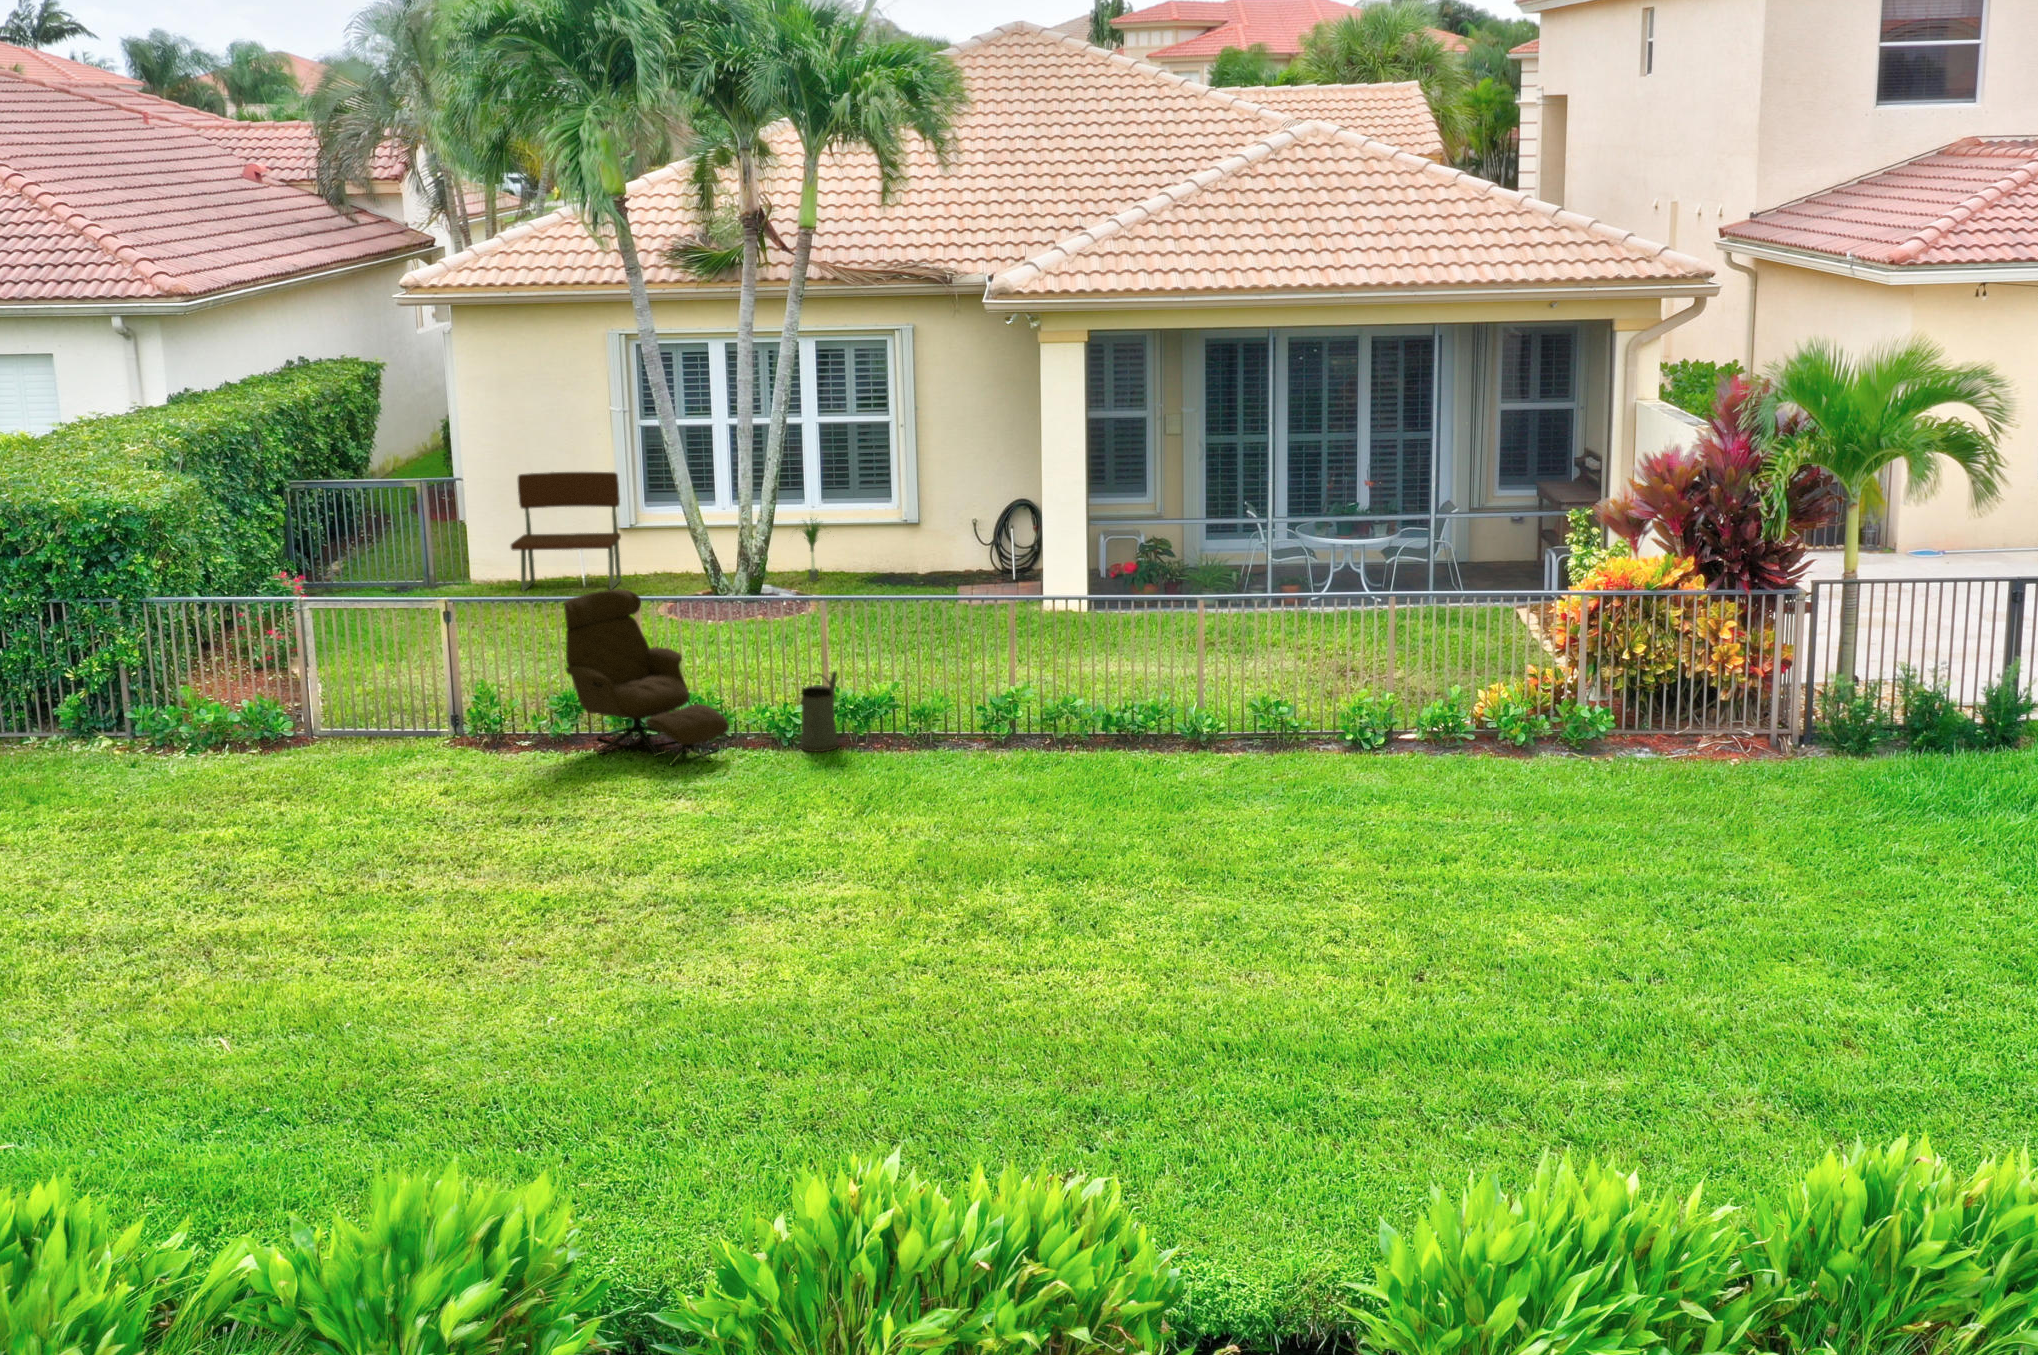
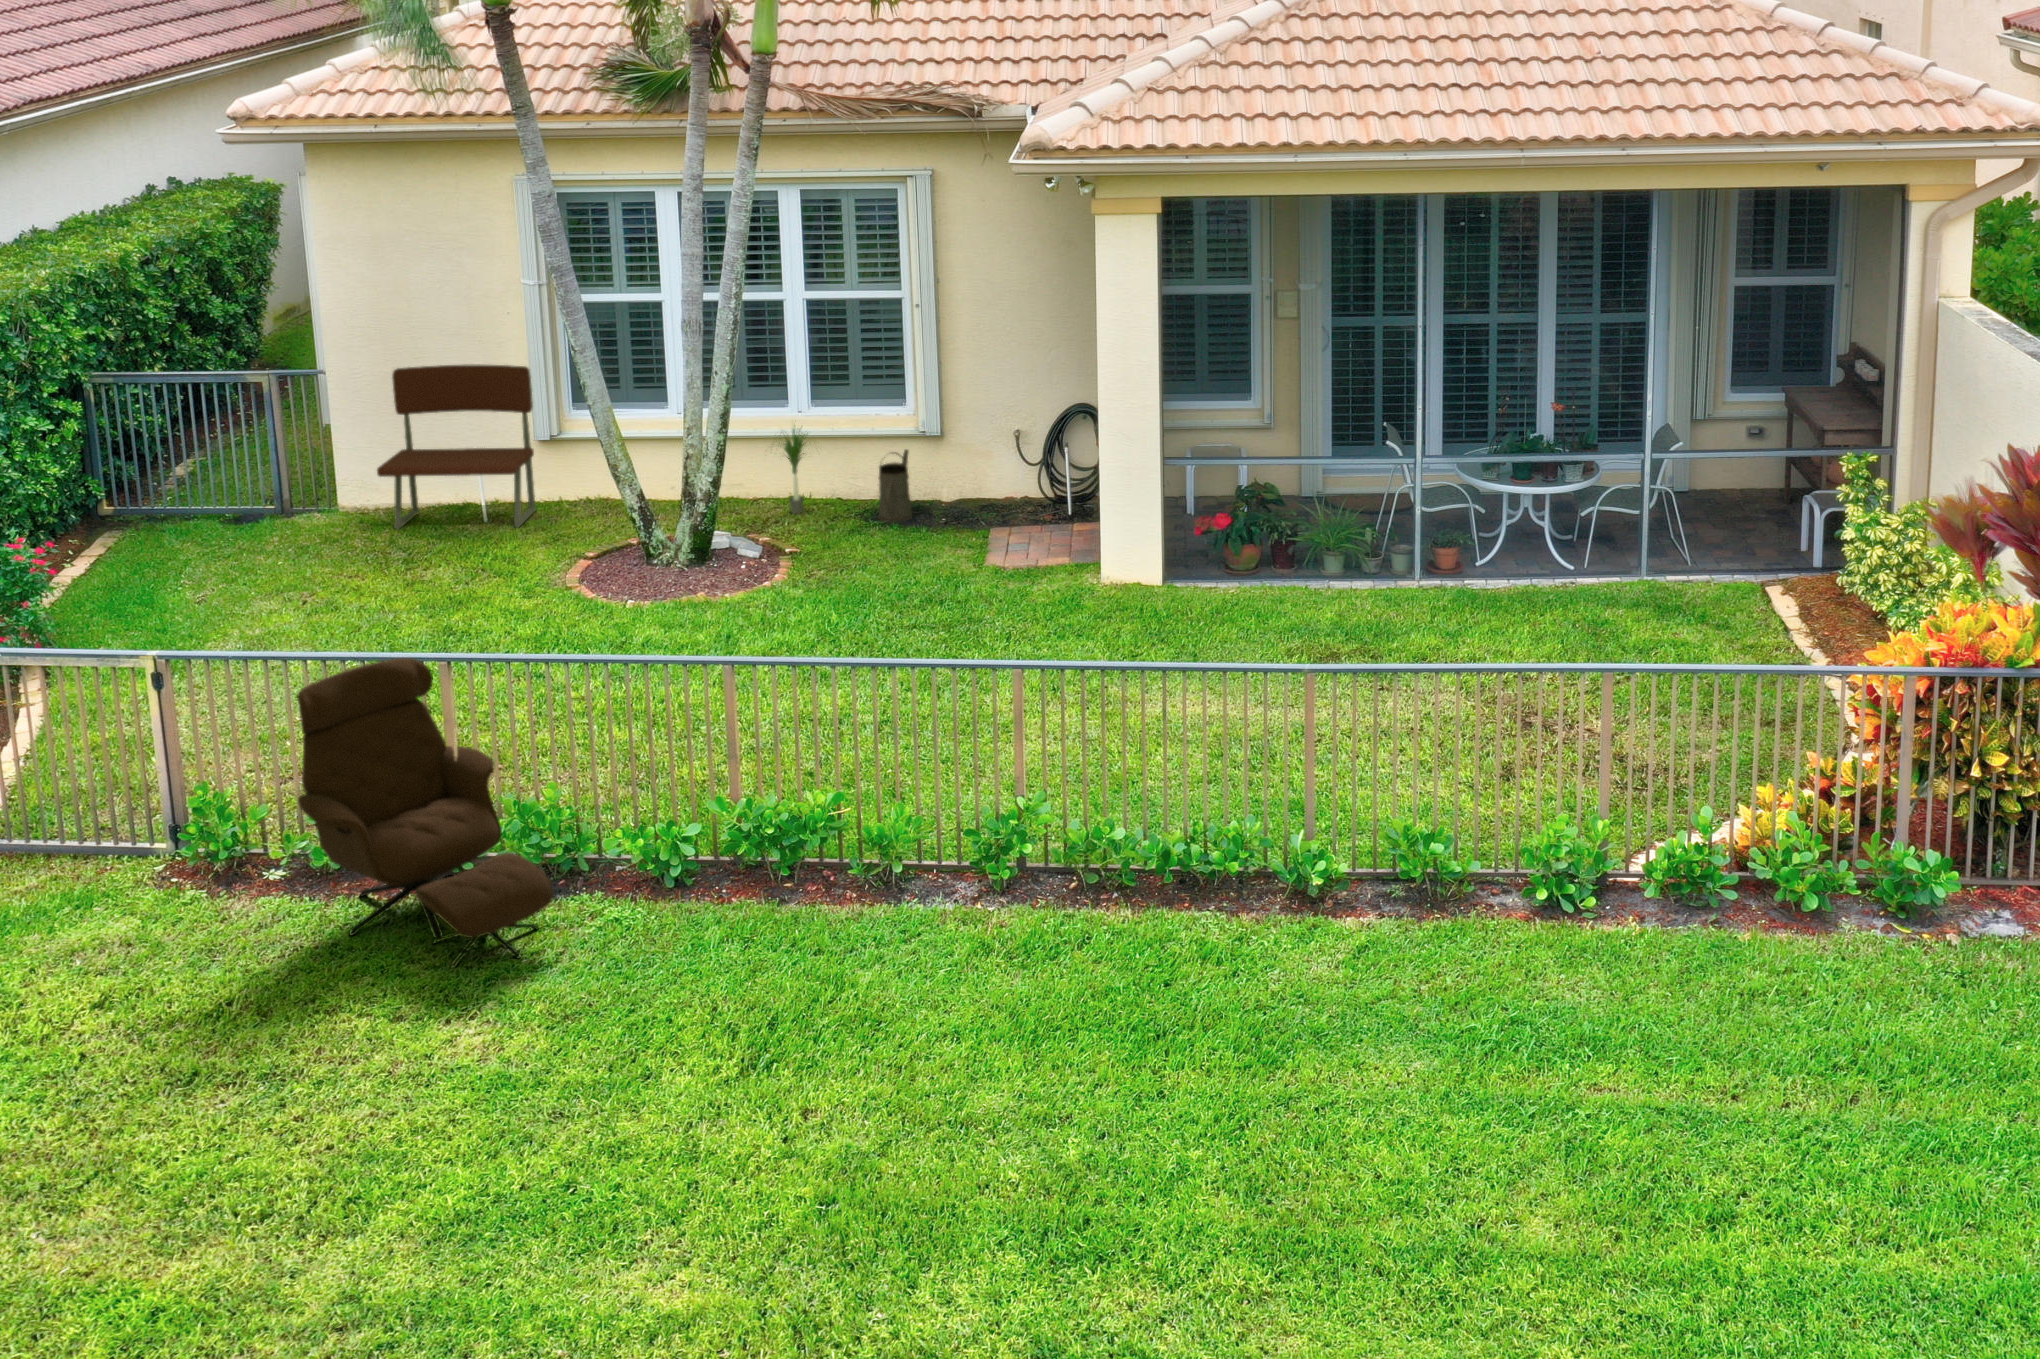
watering can: present [801,671,839,752] -> present [878,449,912,522]

